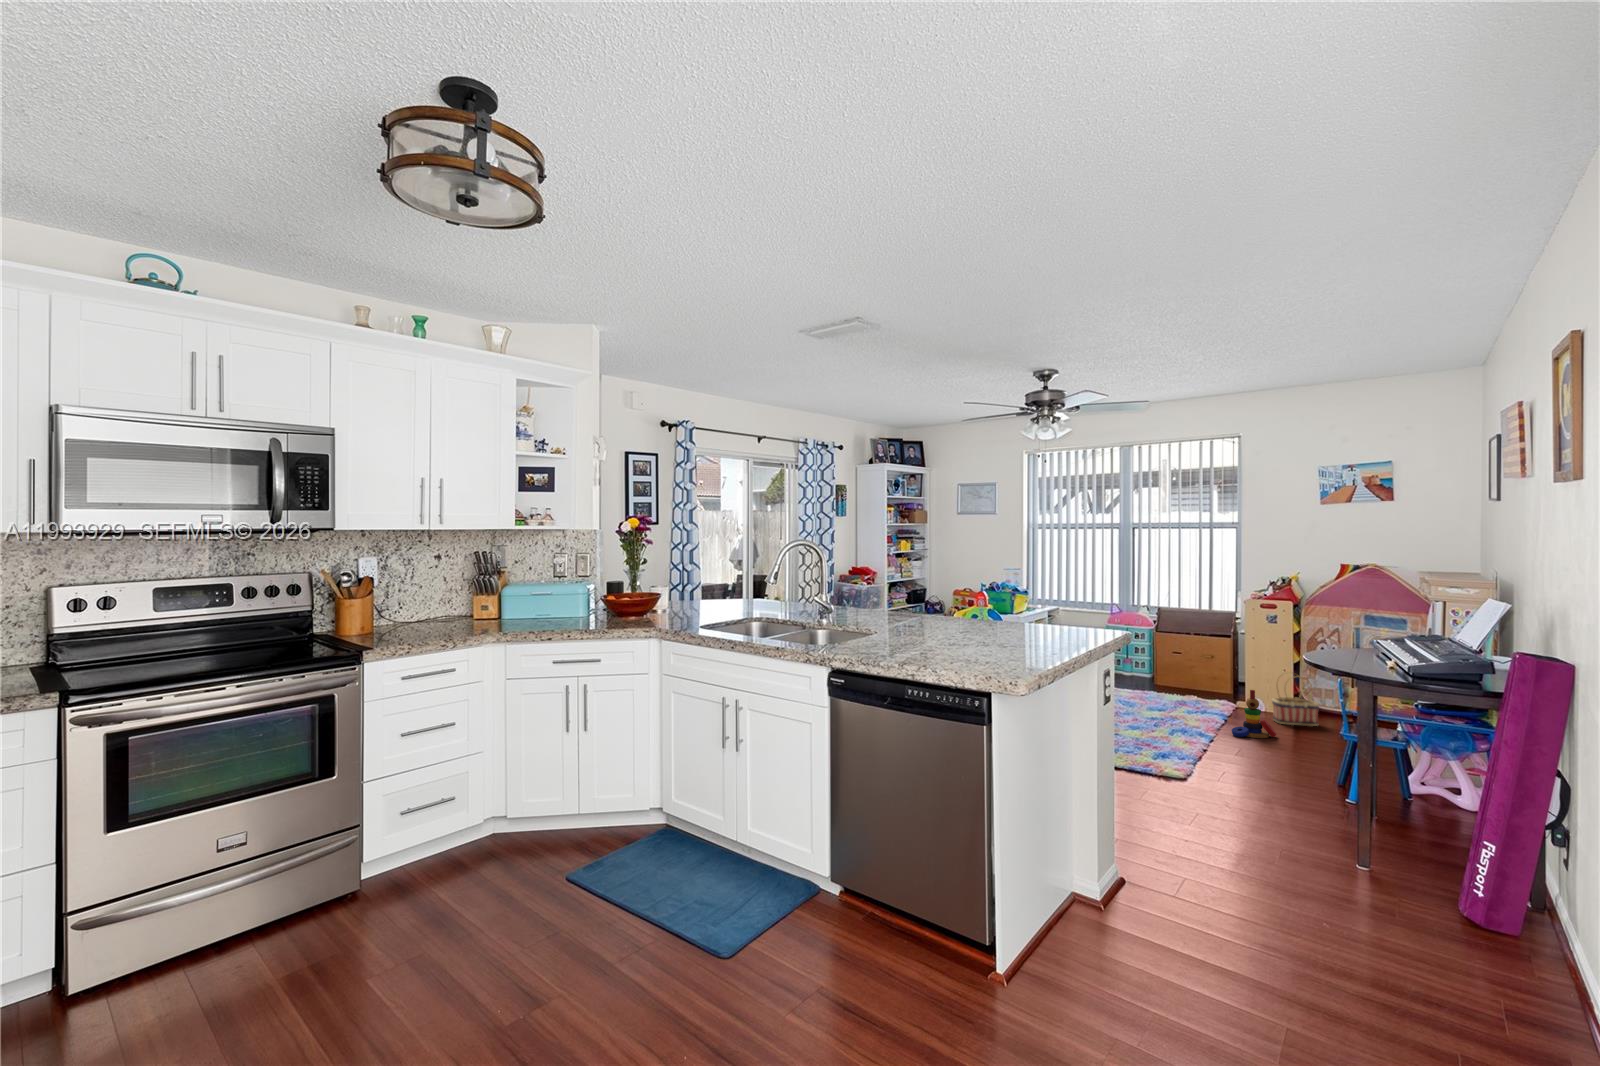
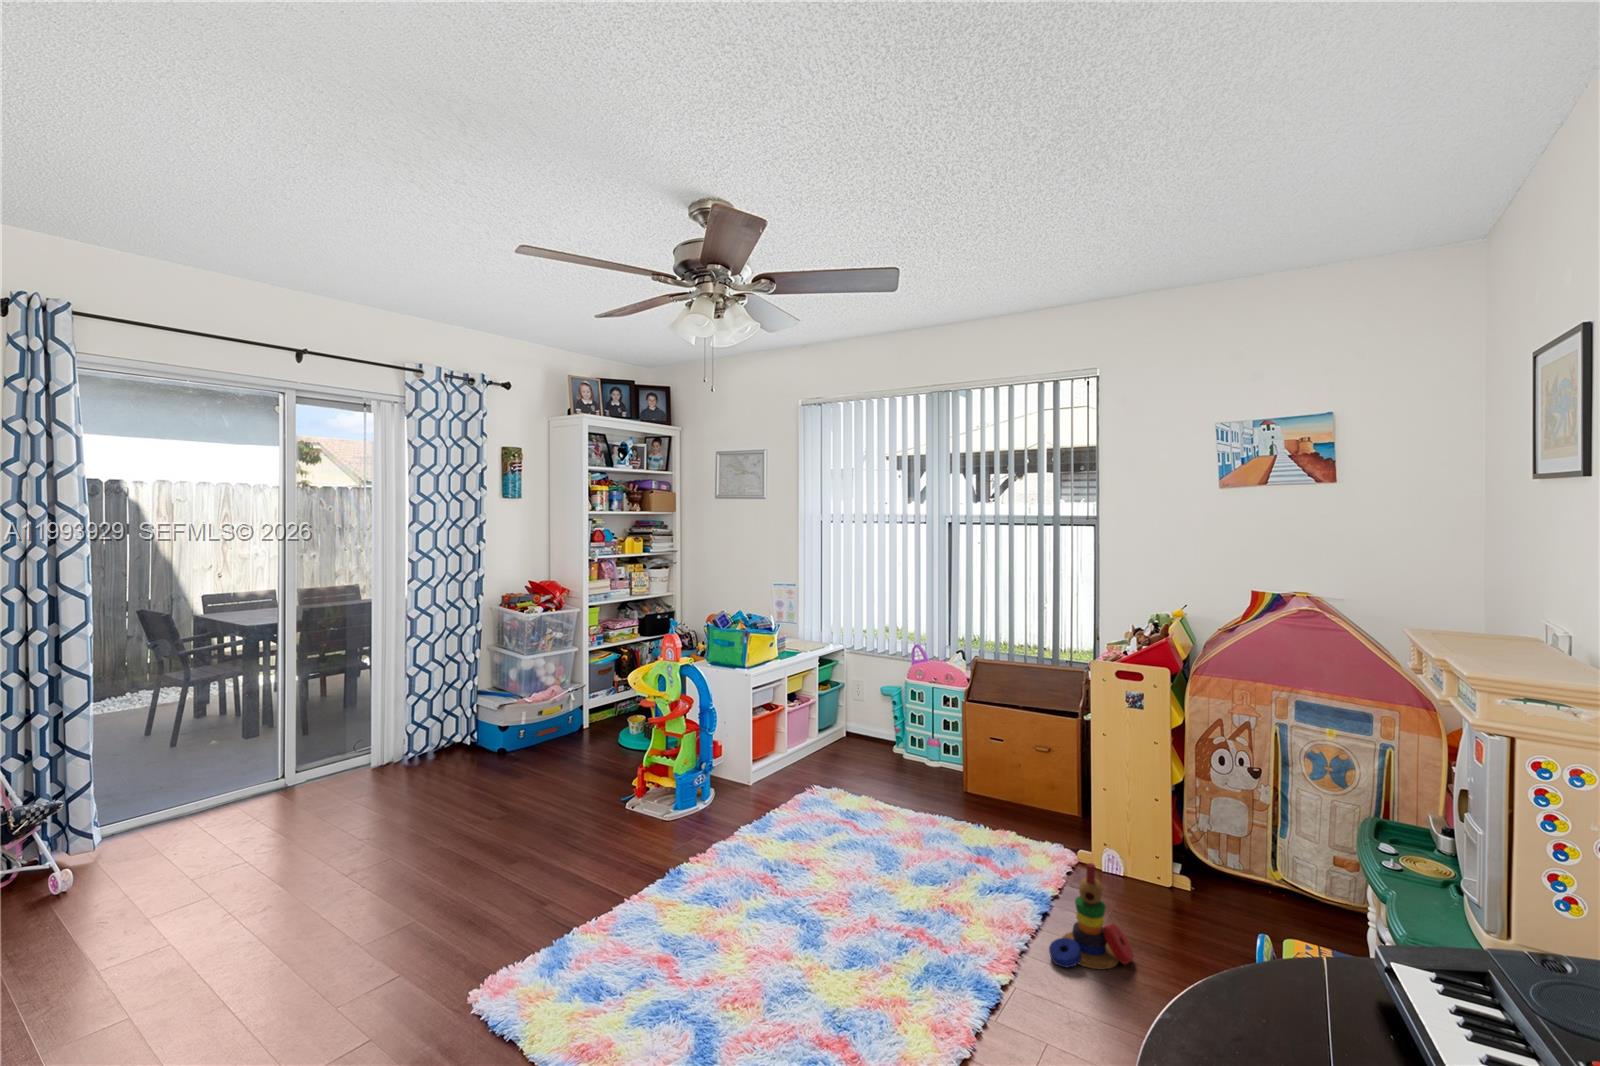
basket: present [1272,673,1319,726] -> none [1131,800,1213,908]

